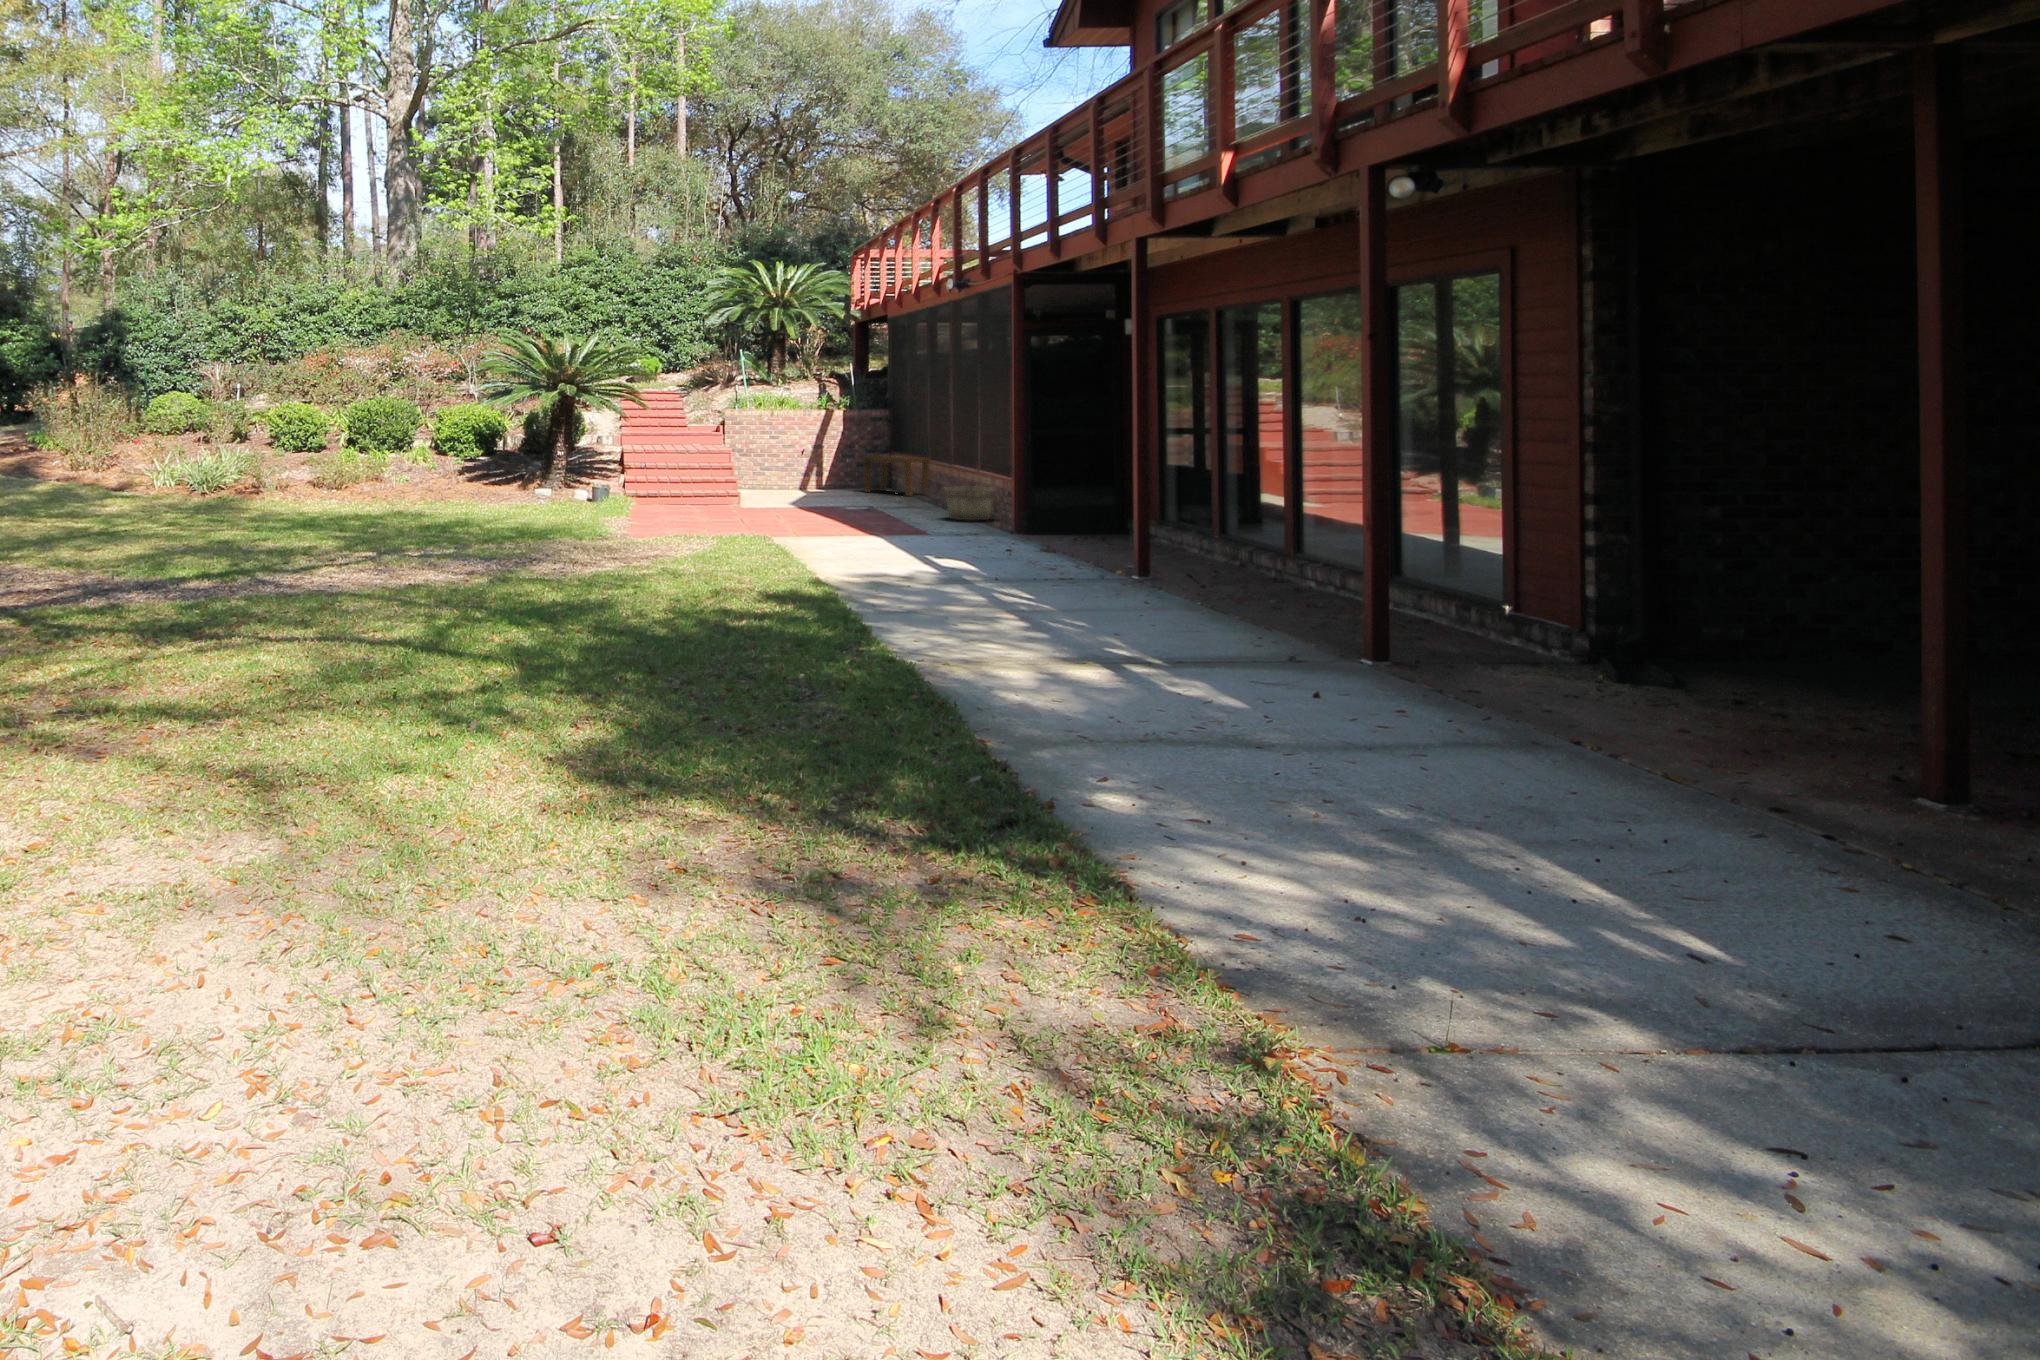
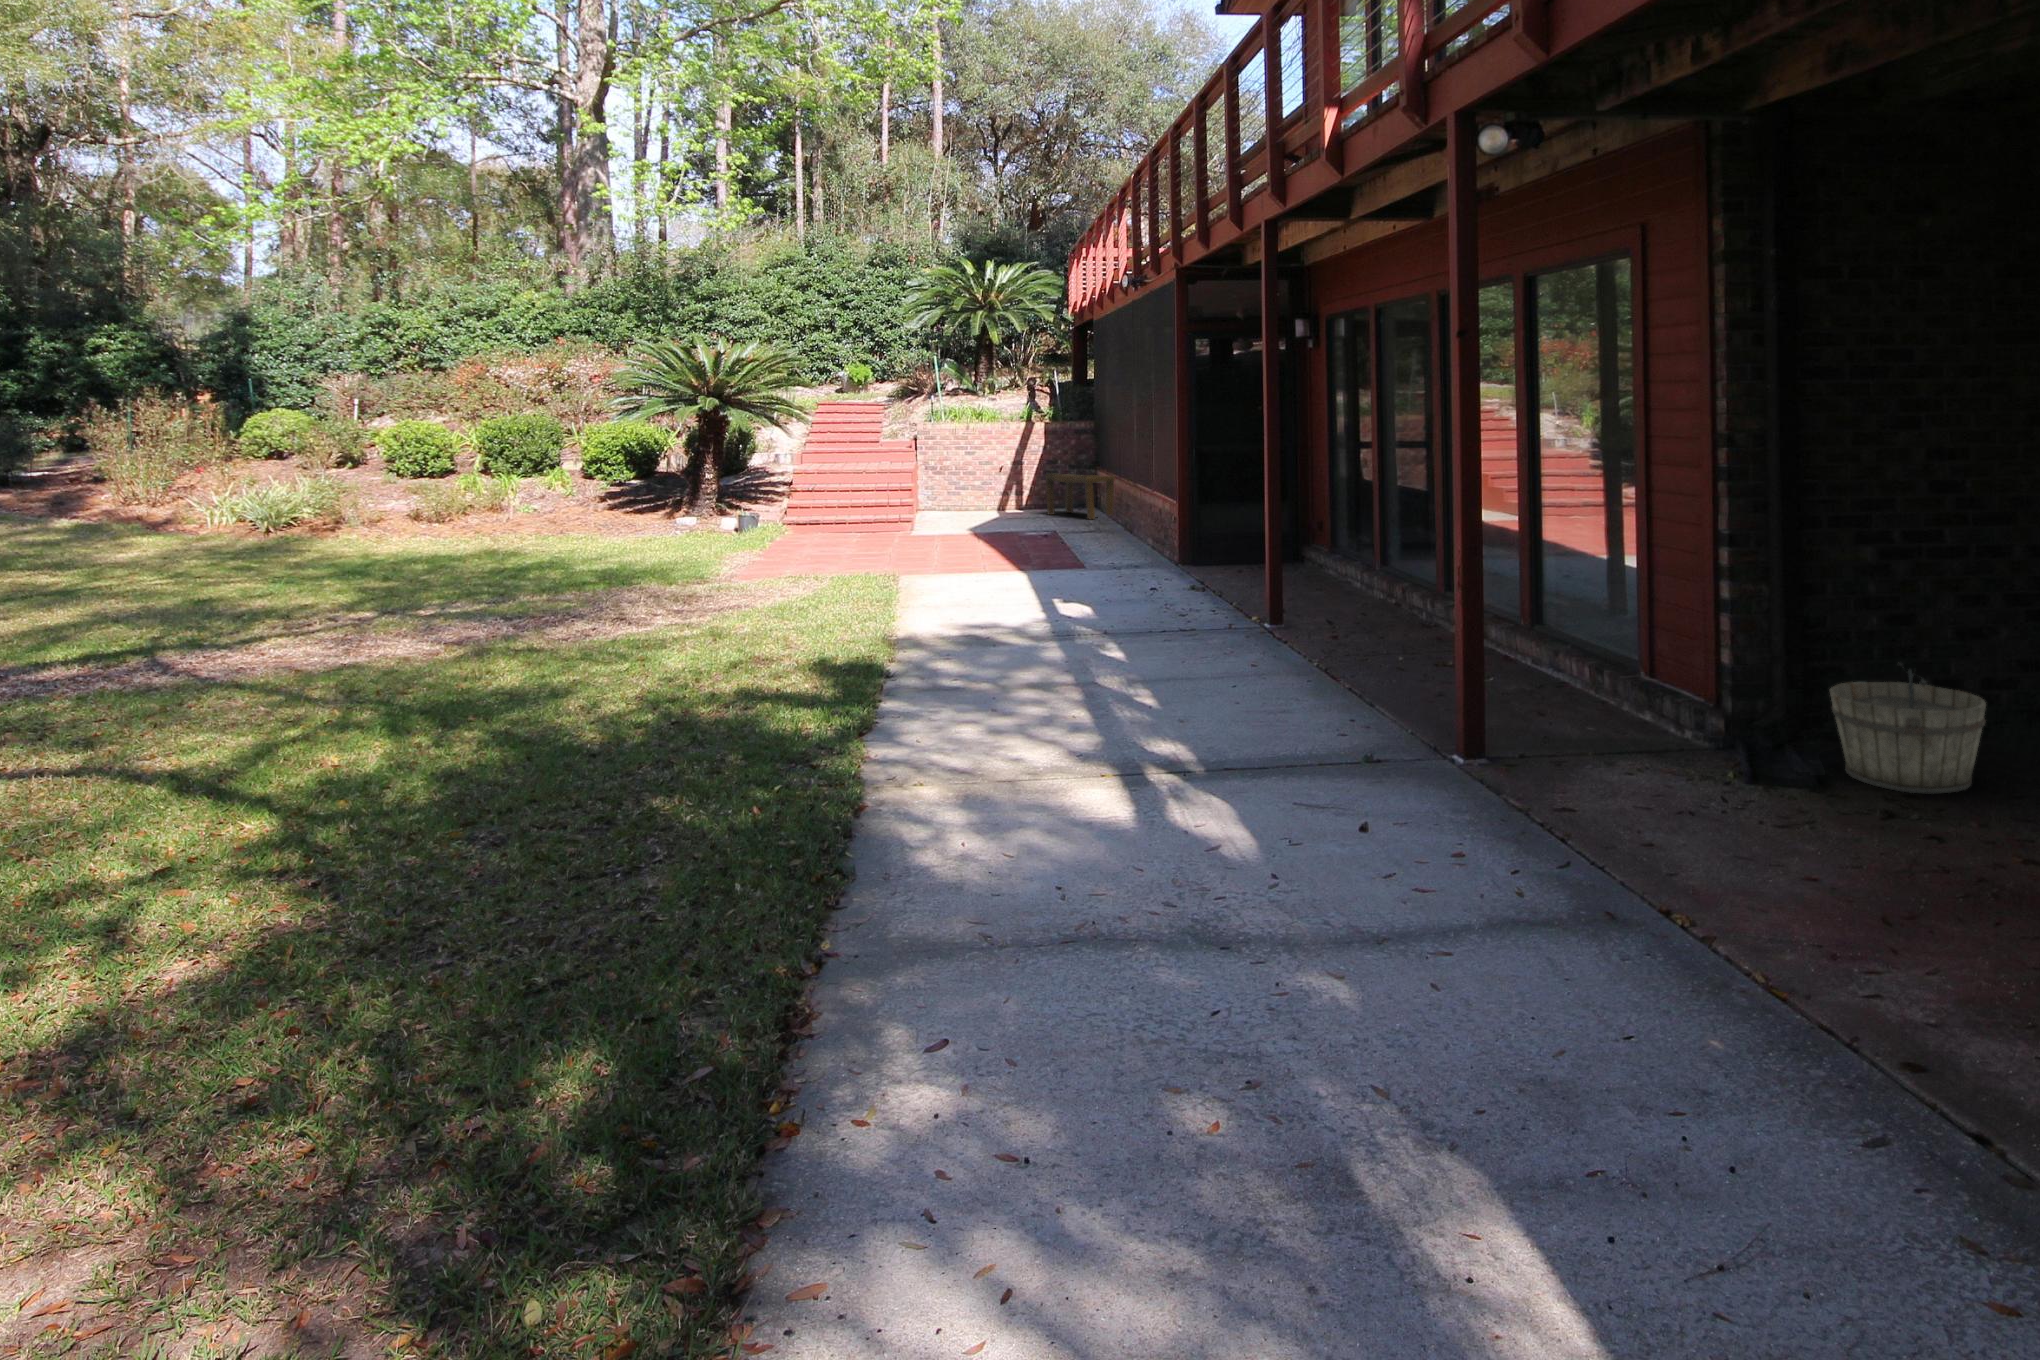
wooden bucket: present [944,483,995,520] -> present [1830,663,1986,794]

